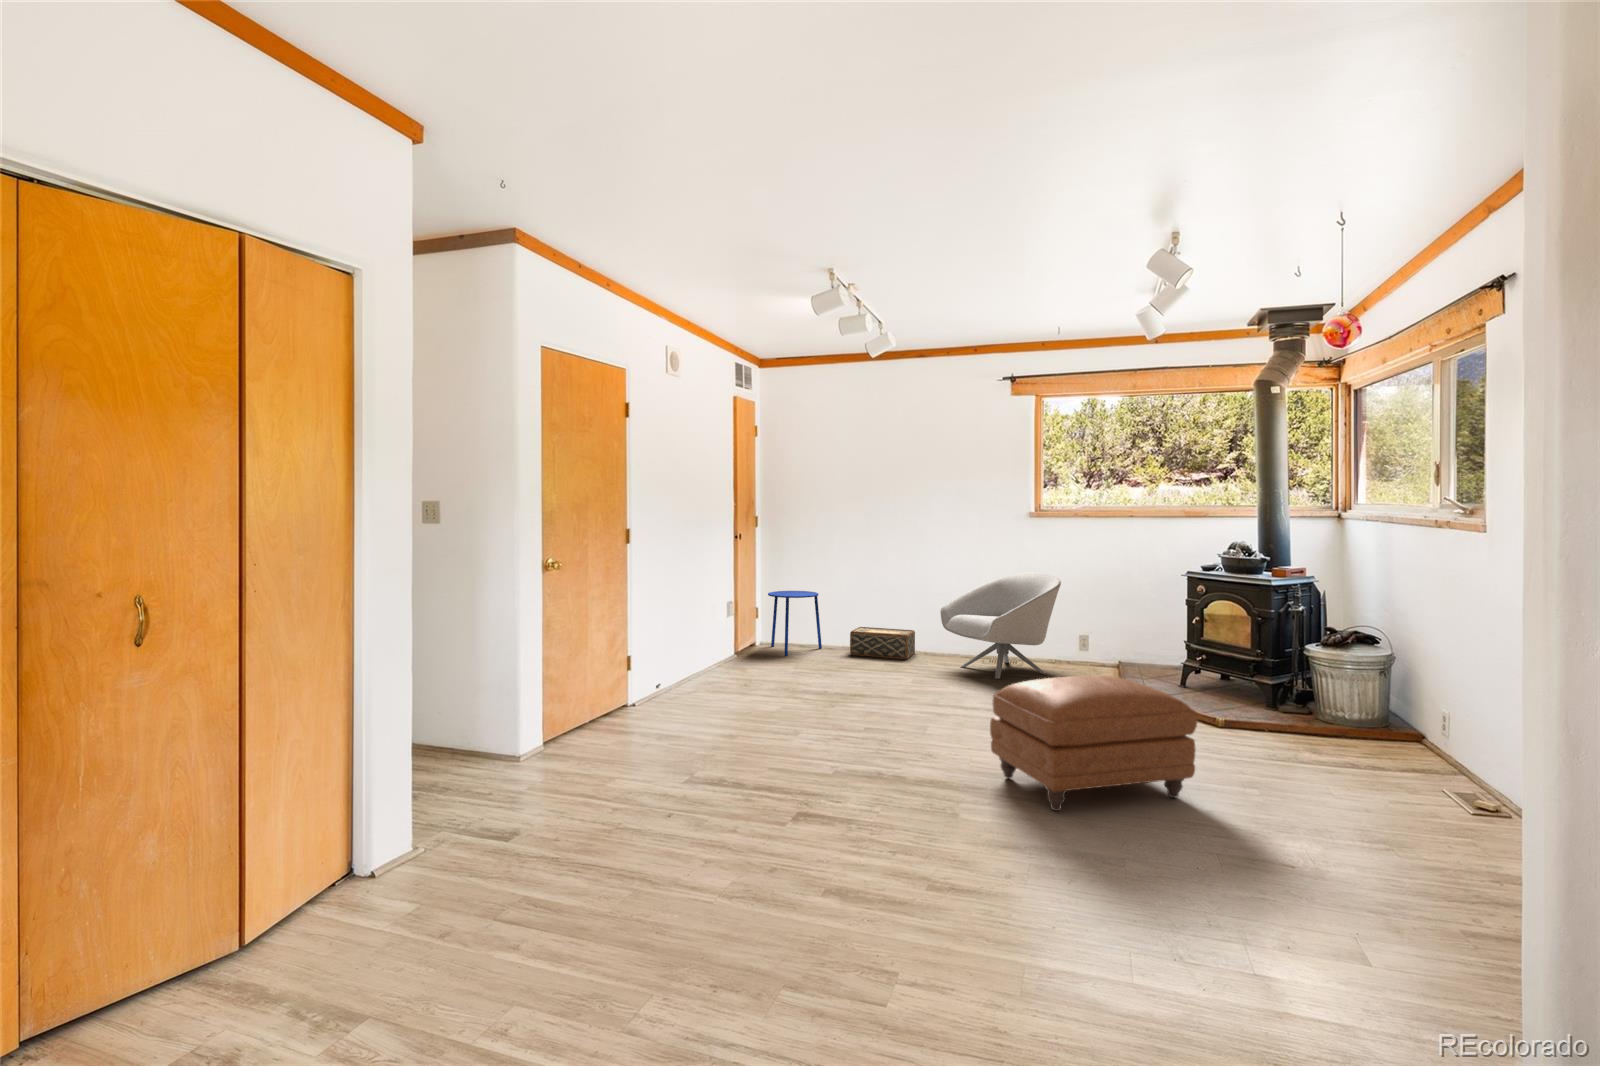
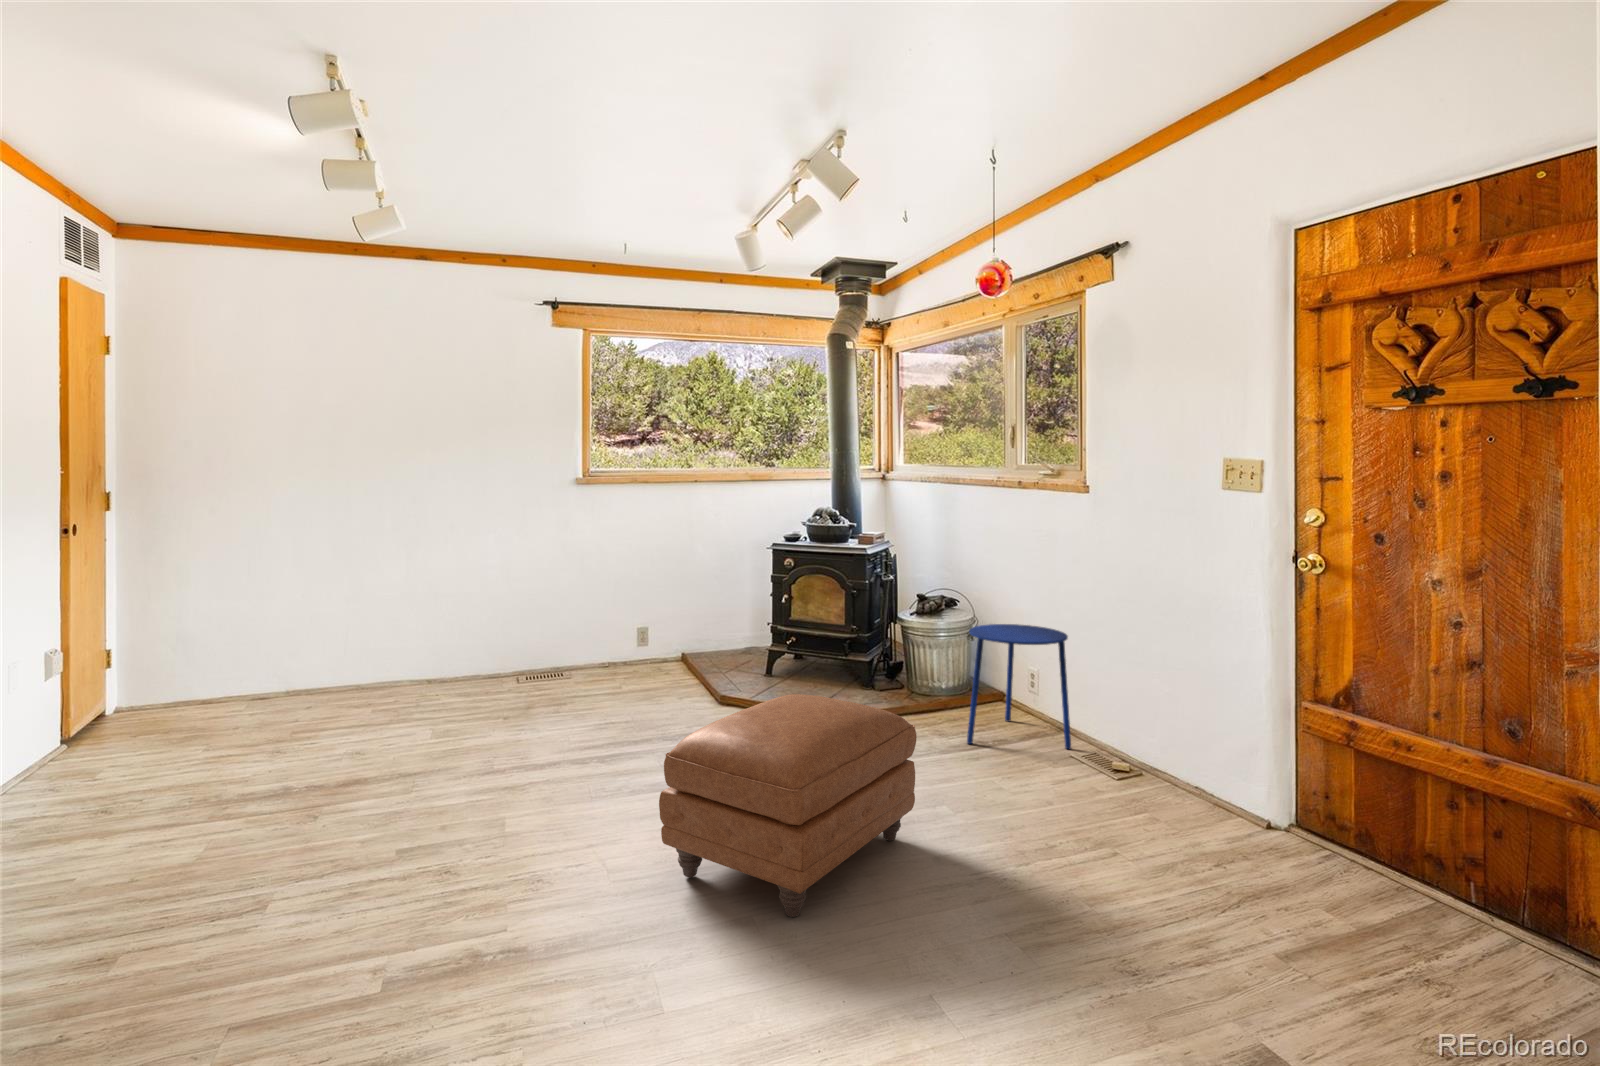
armchair: present [940,573,1061,679] -> none [459,554,626,703]
side table: present [768,591,822,656] -> present [967,624,1071,749]
woven basket: present [850,627,915,659] -> none [299,648,409,701]

